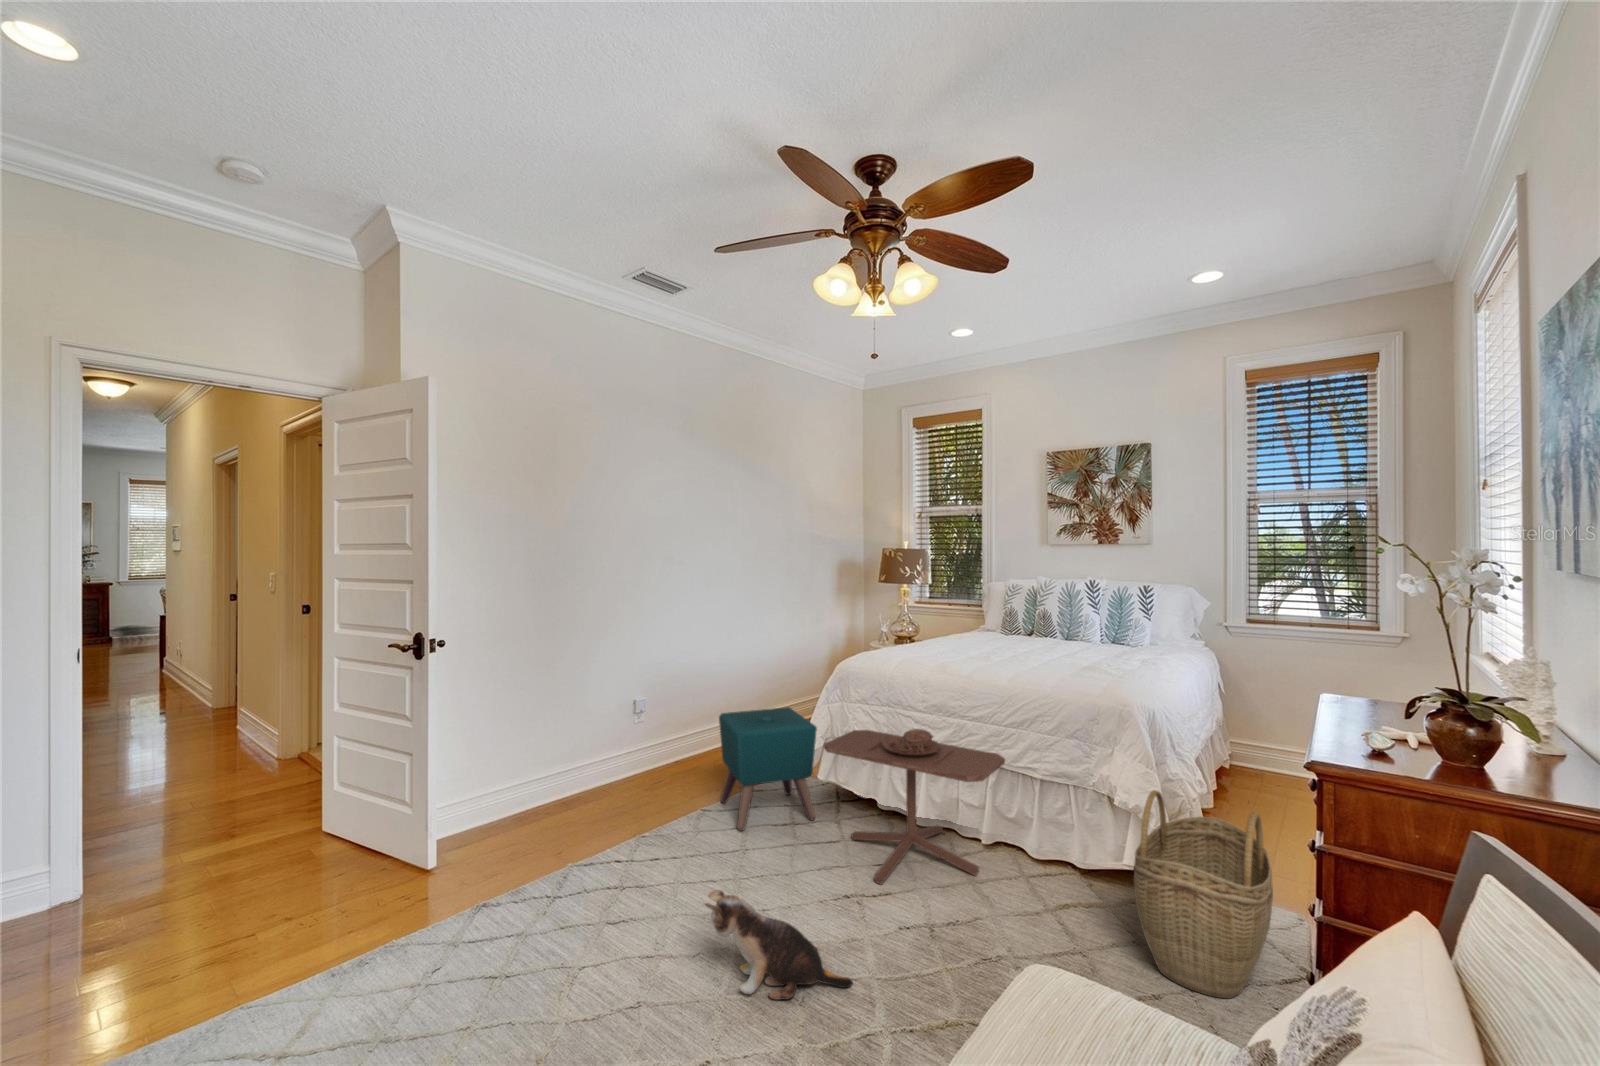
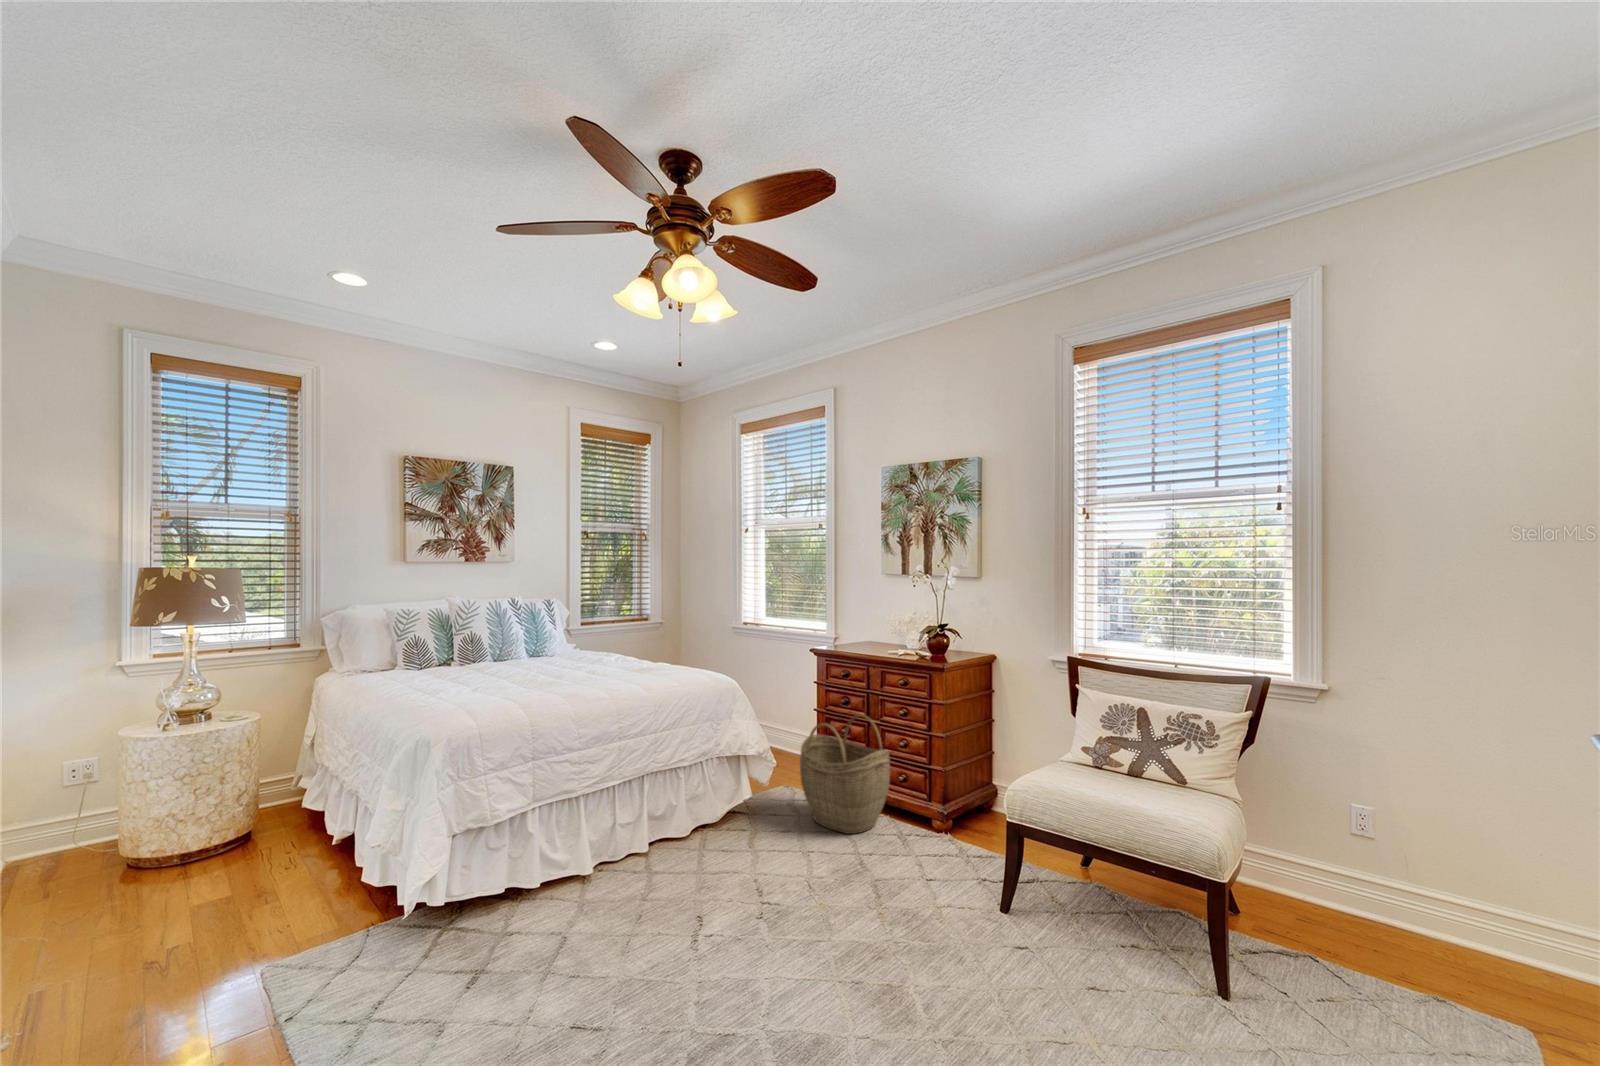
ottoman: present [719,707,817,831] -> none [348,810,516,1034]
side table: present [824,729,1005,884] -> none [551,754,738,922]
plush toy: present [705,890,853,1000] -> none [836,921,888,1005]

